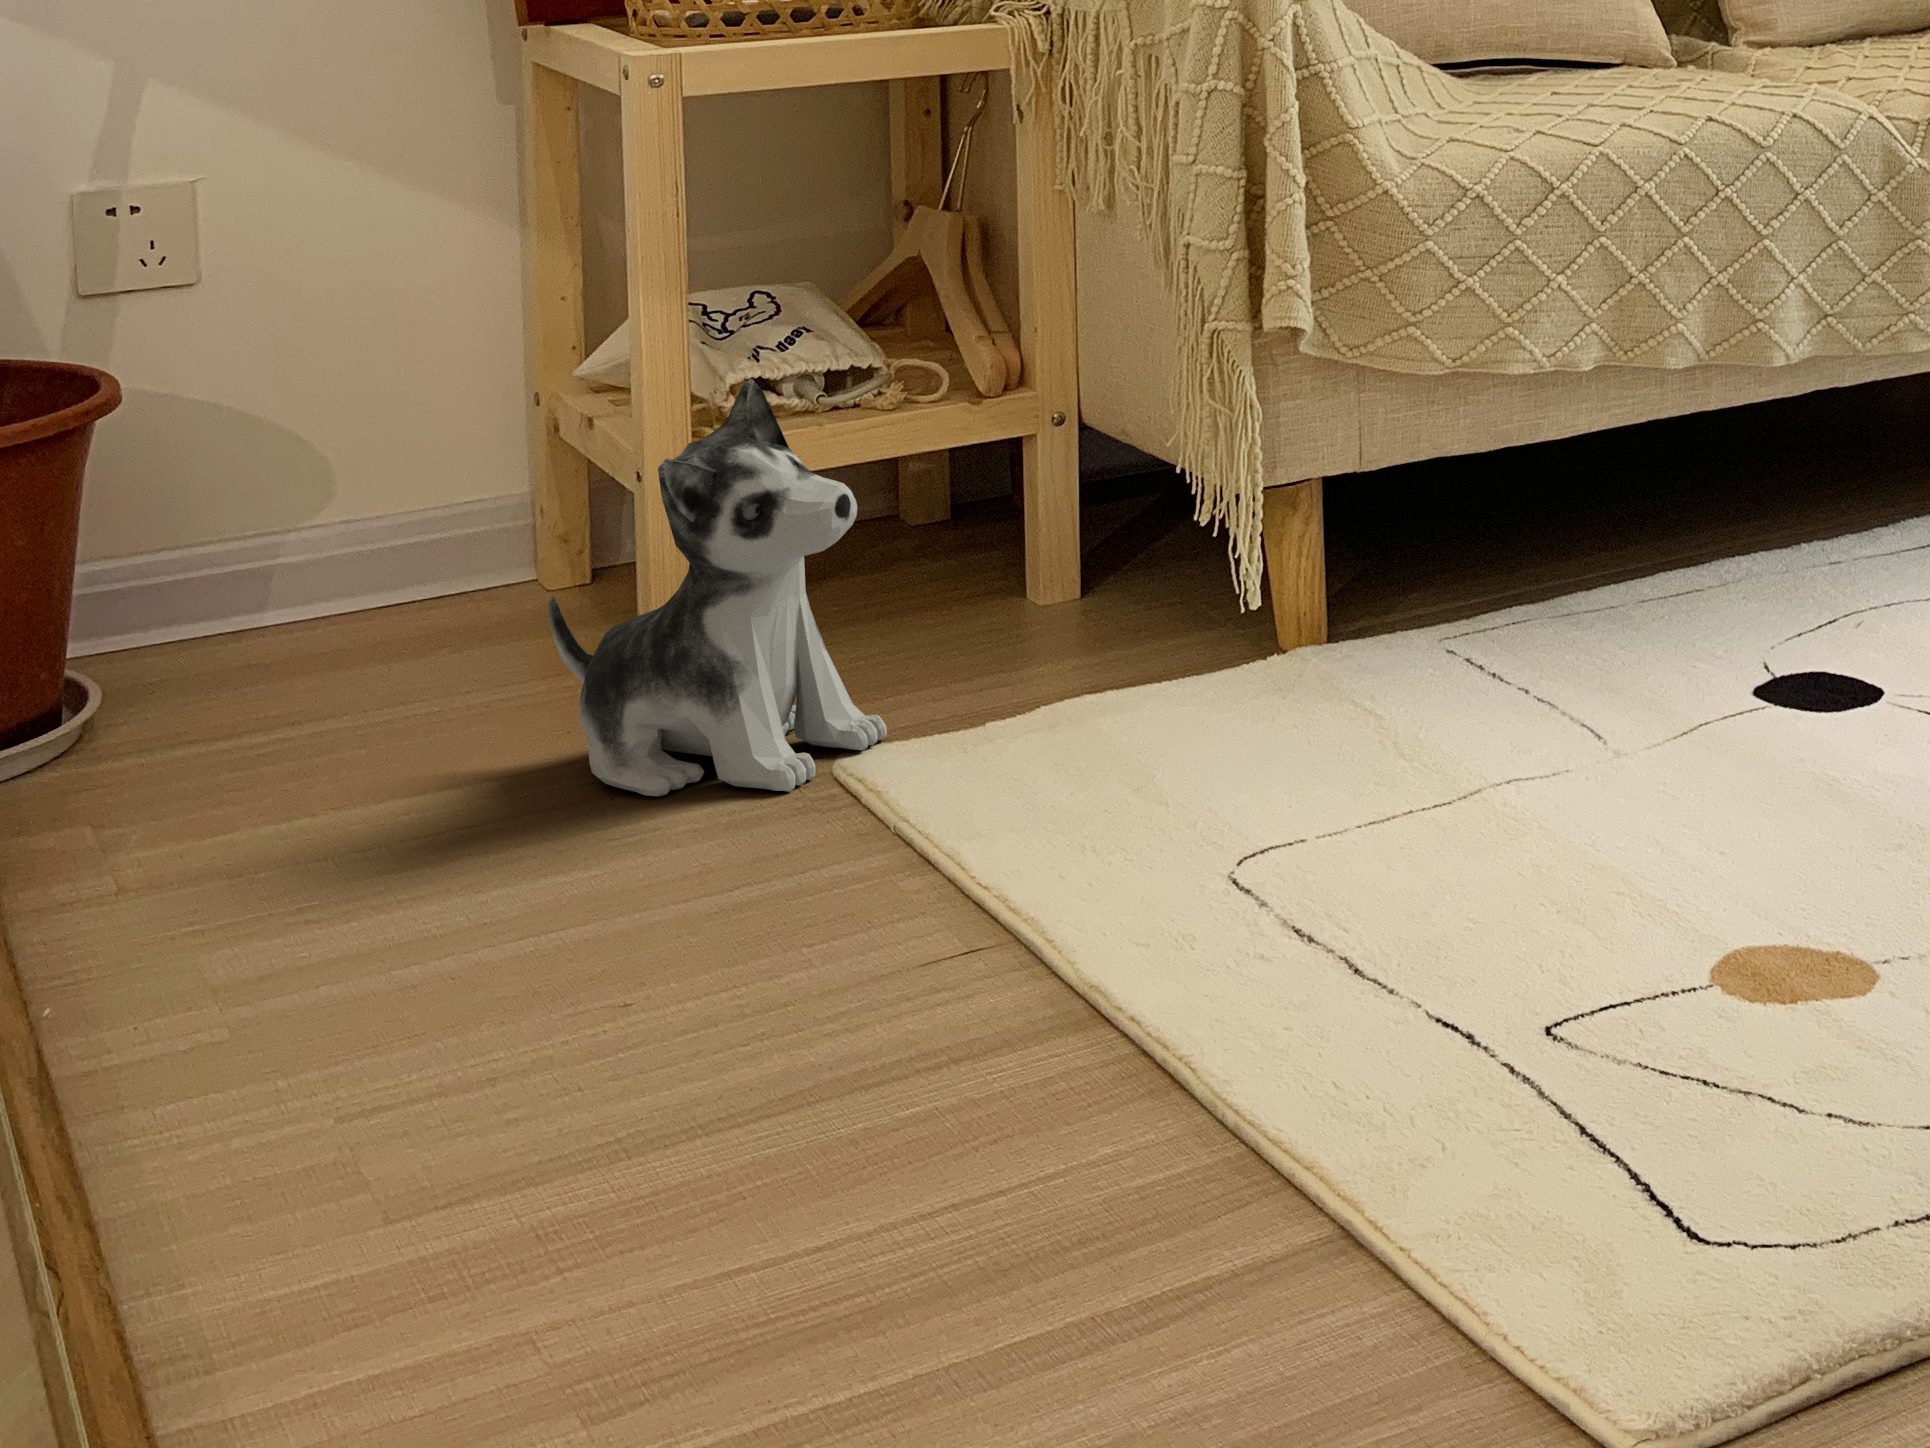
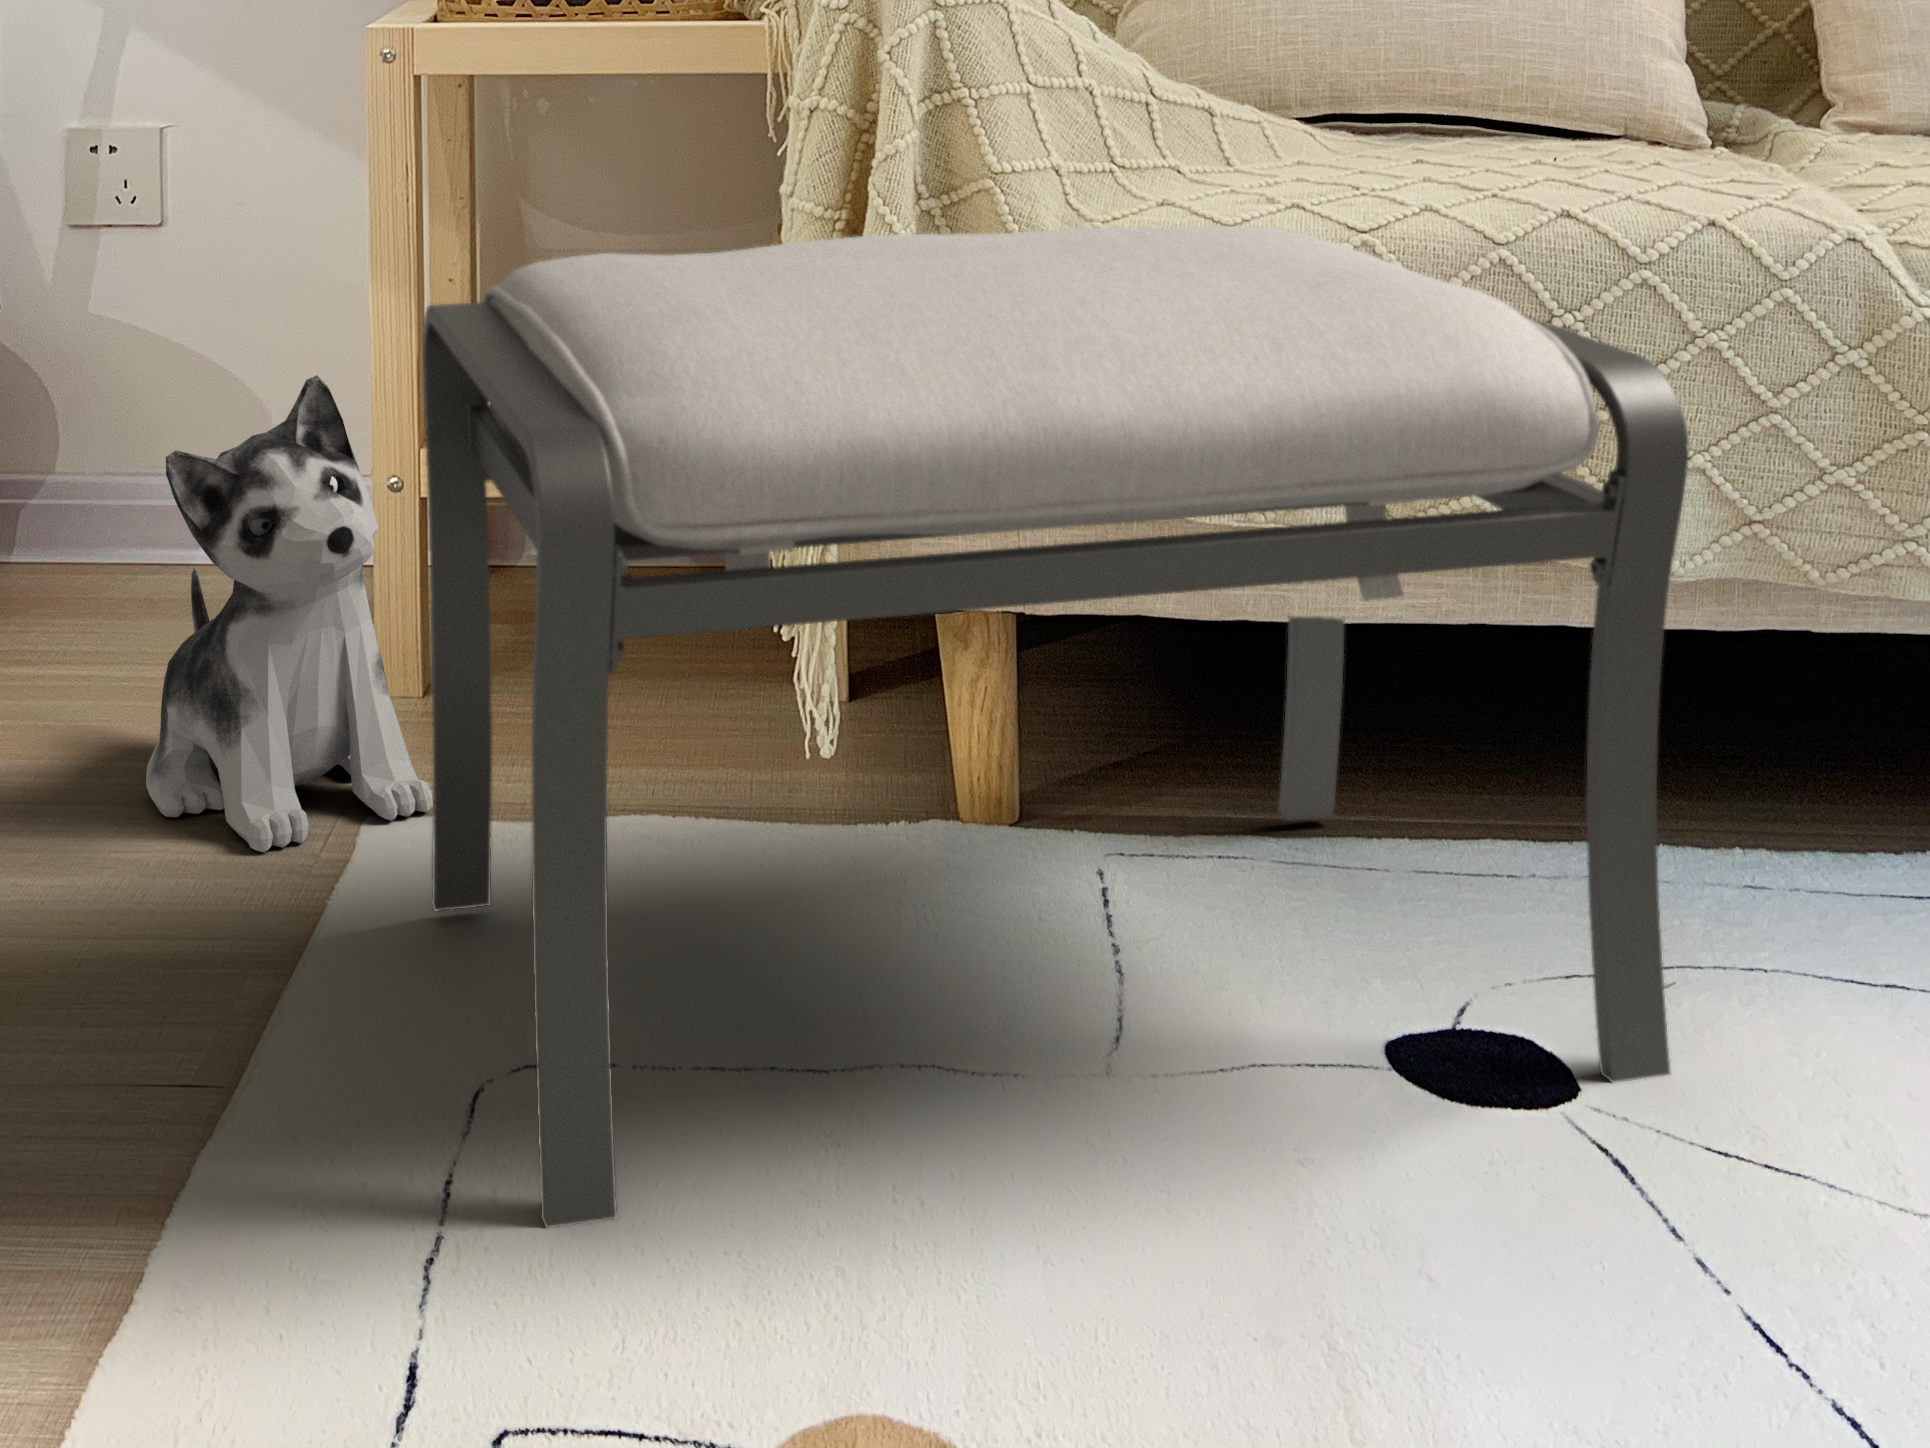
ottoman: none [975,149,1886,873] -> present [422,226,1689,1228]

